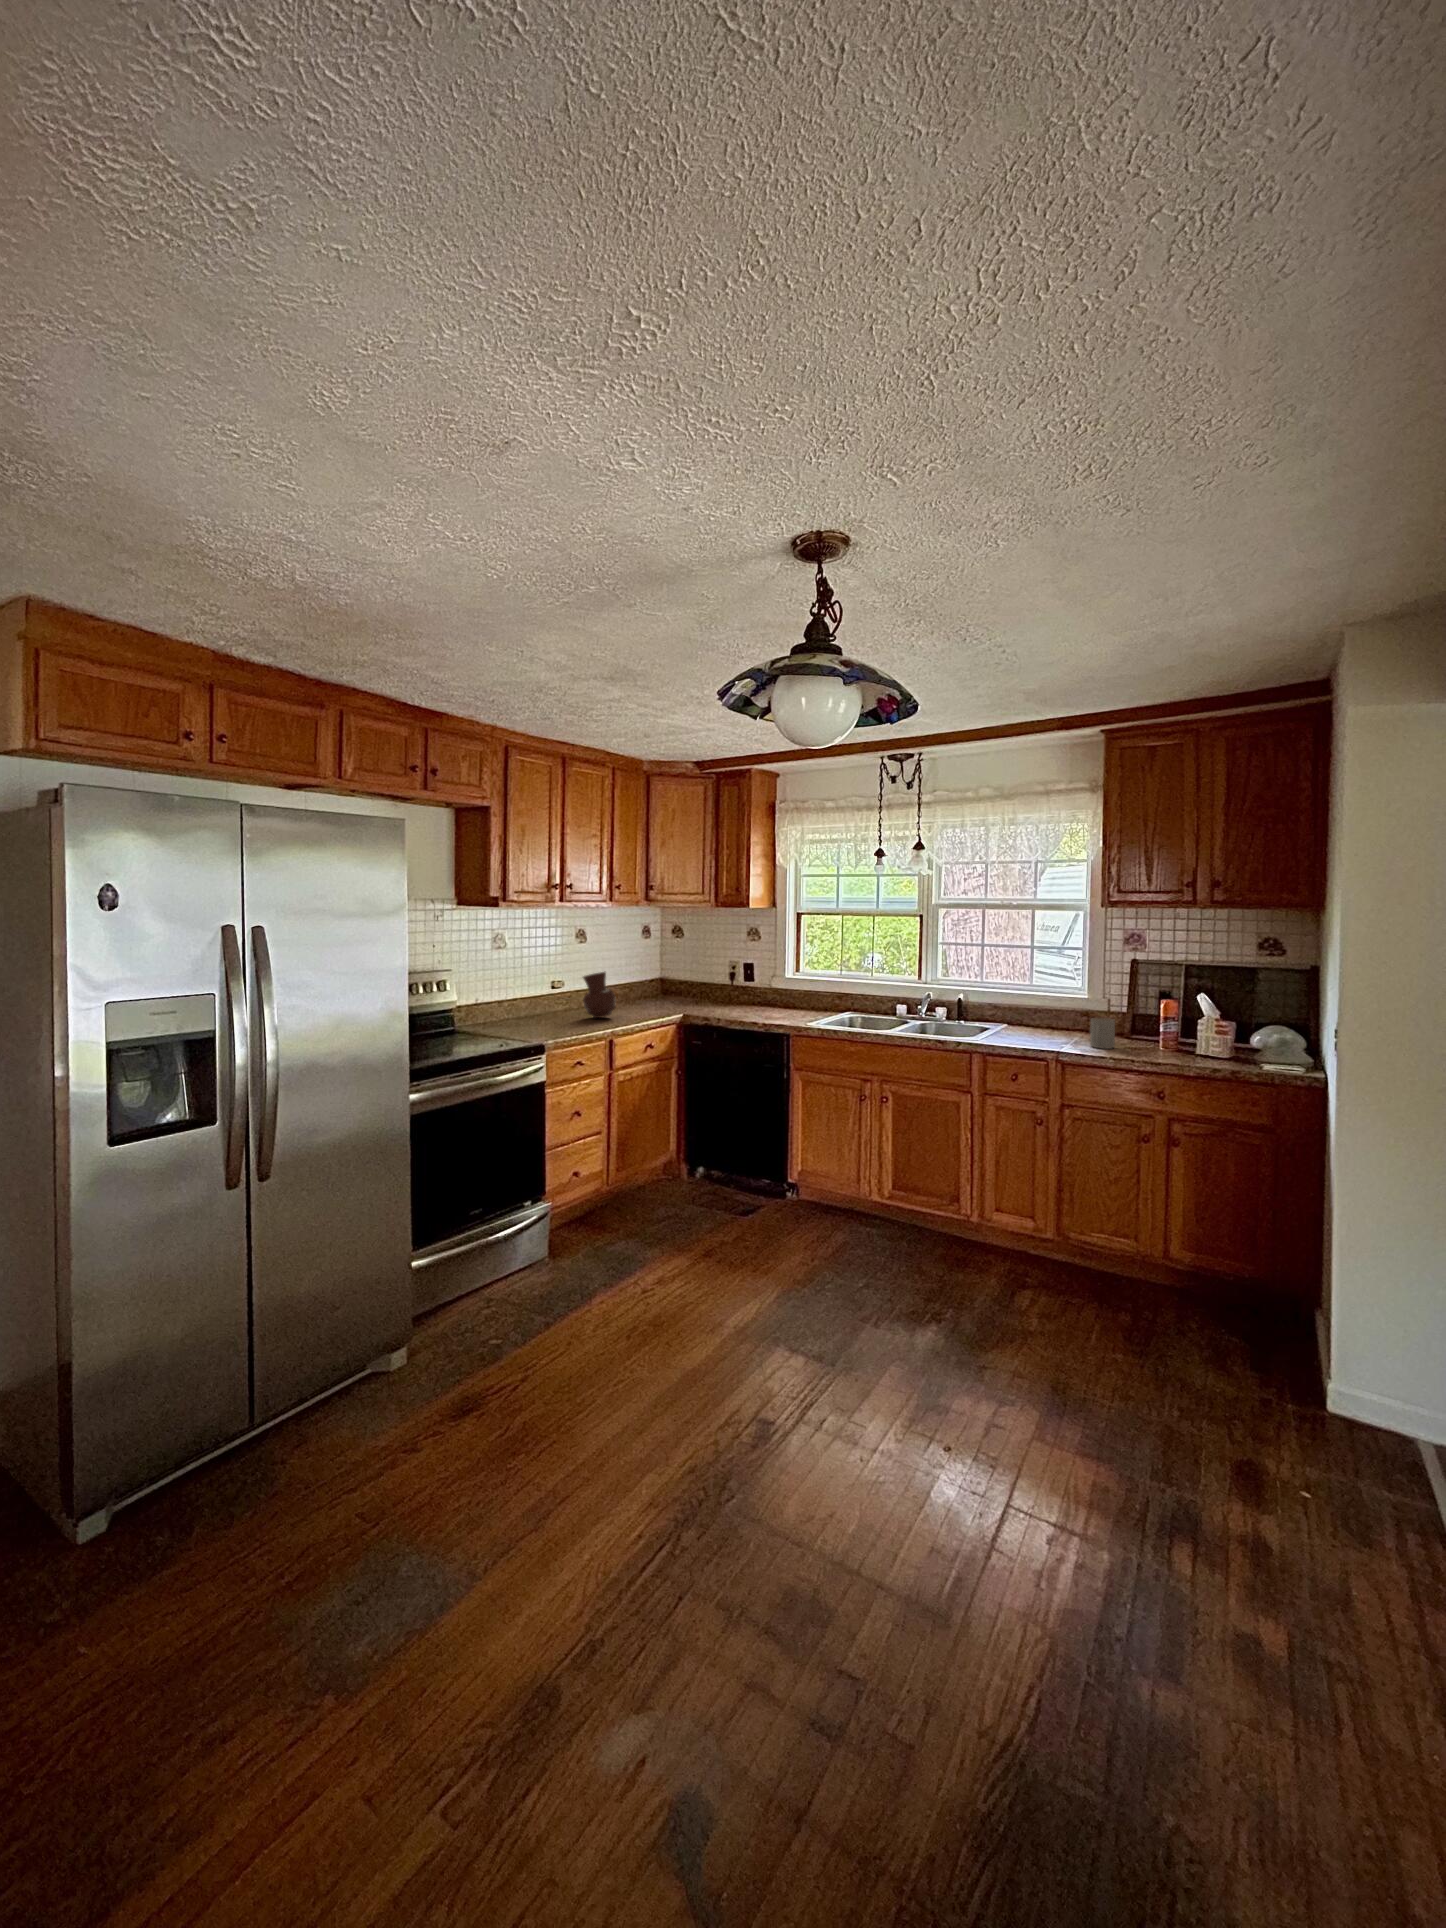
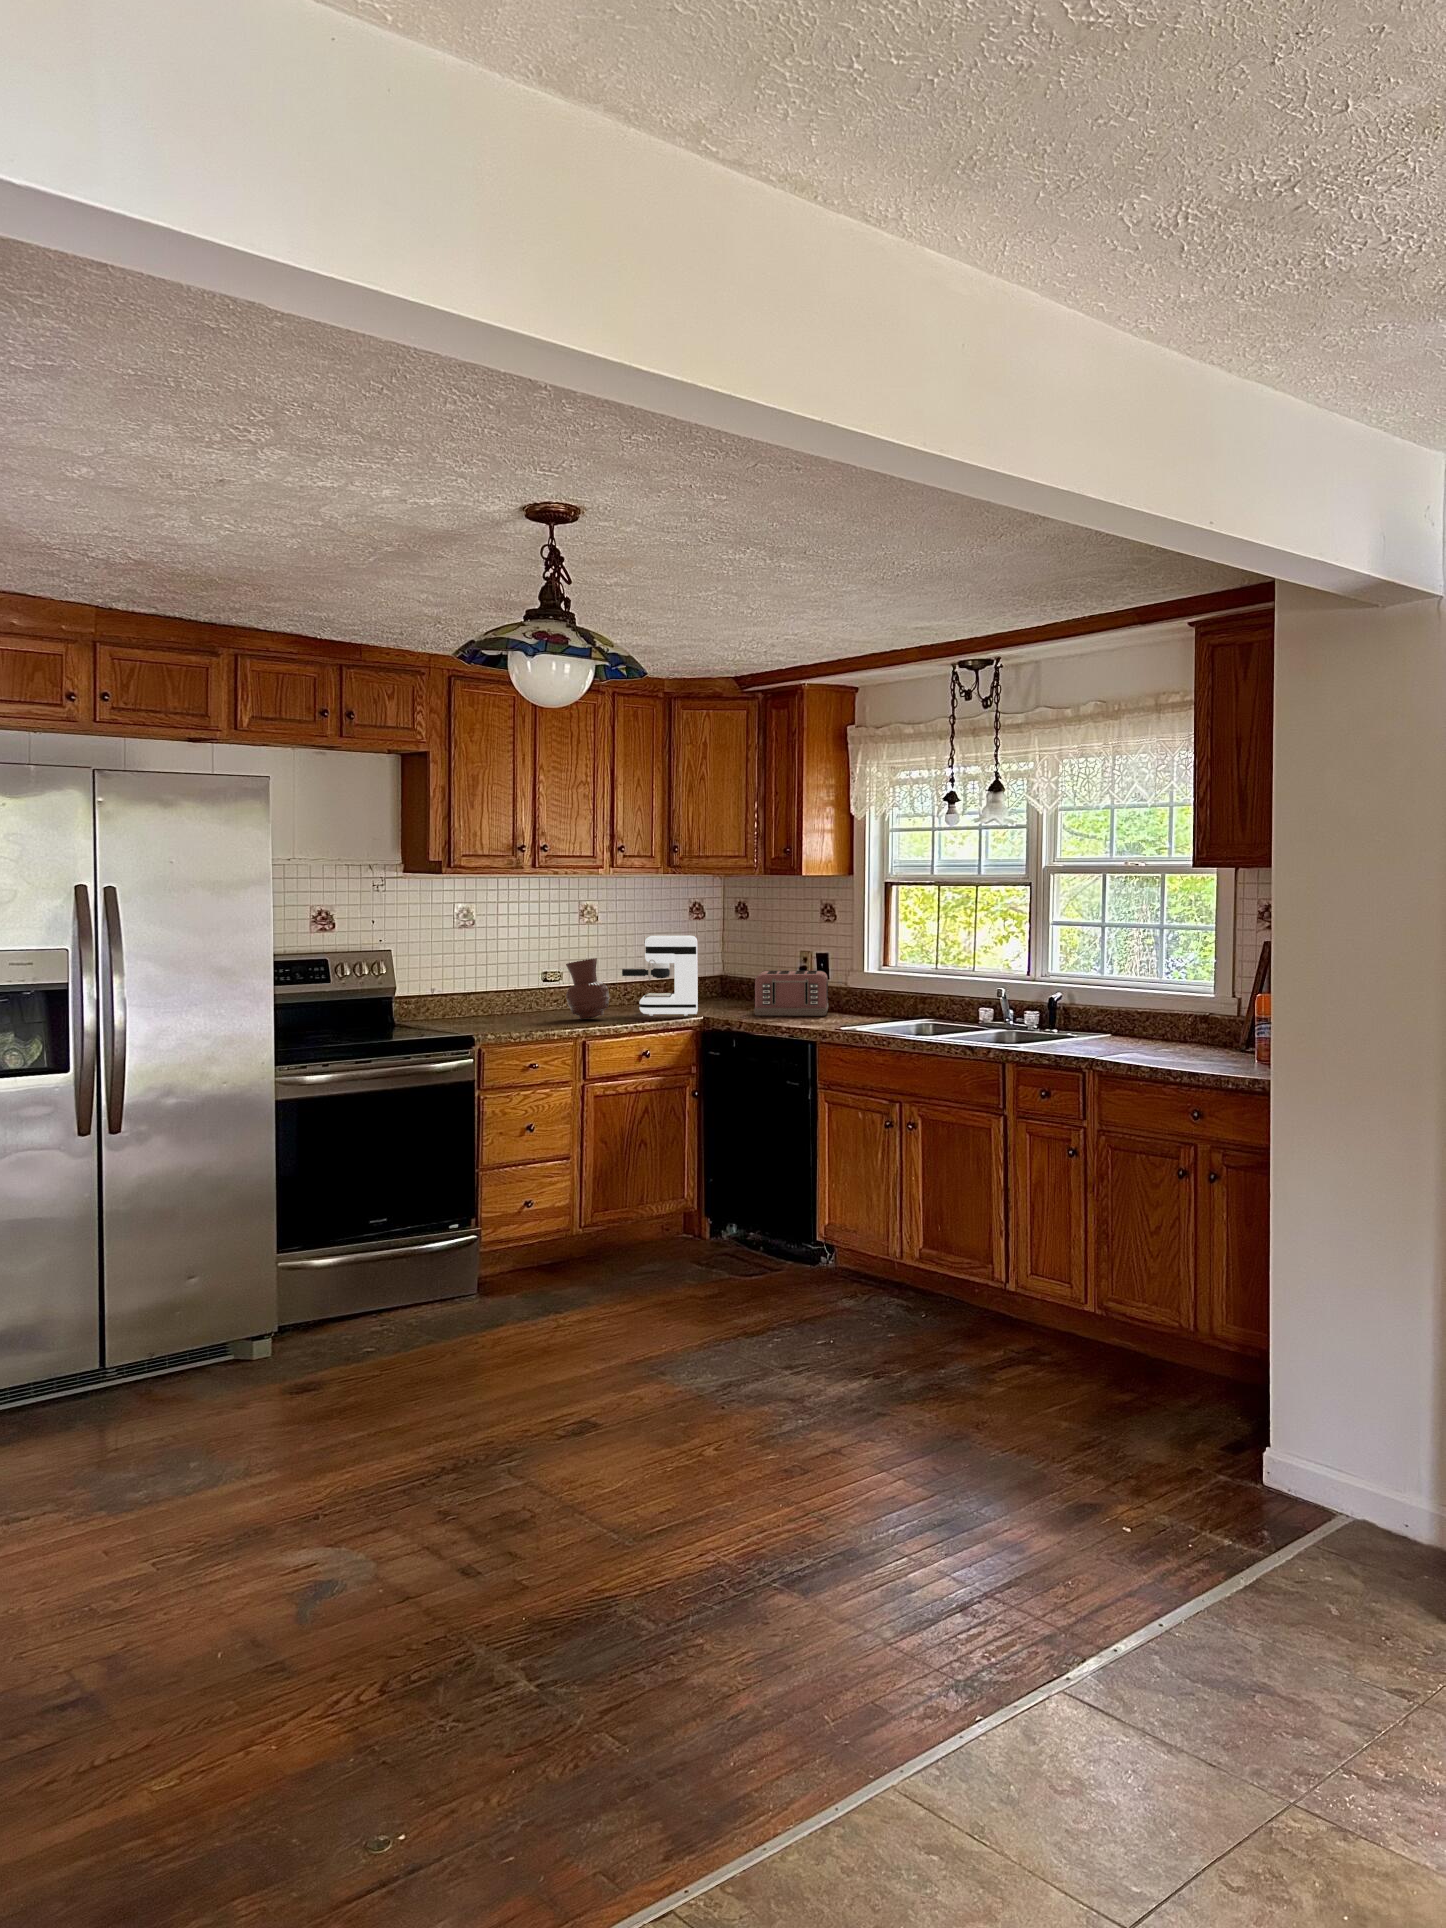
coffee maker: none [612,952,673,1013] -> present [622,936,698,1016]
toaster: none [702,975,763,1010] -> present [754,971,828,1016]
mug: present [1090,1018,1115,1049] -> none [1145,1017,1180,1058]

